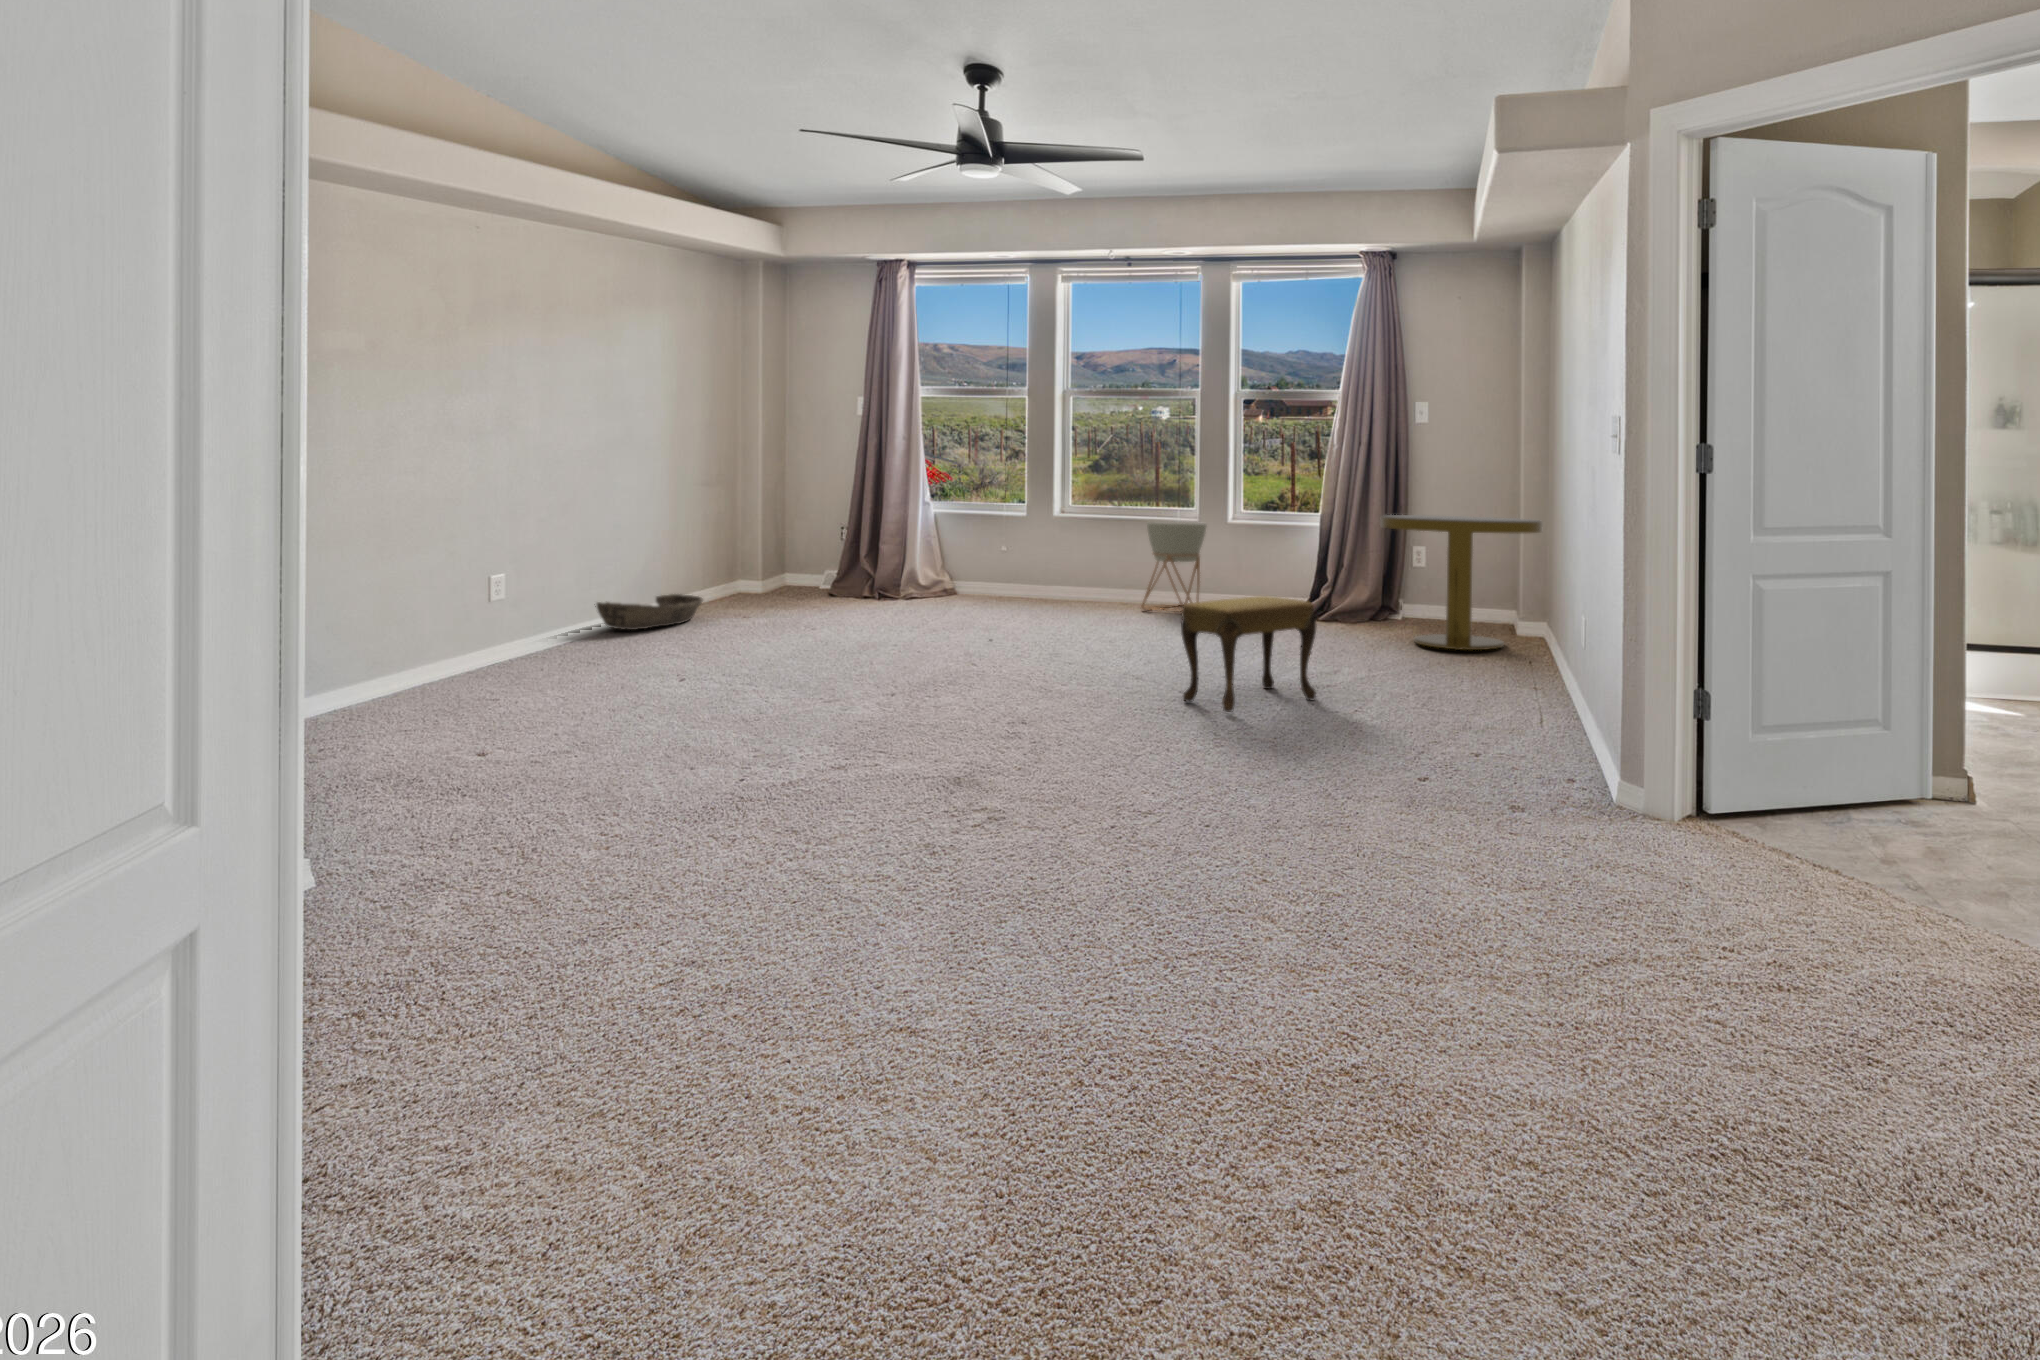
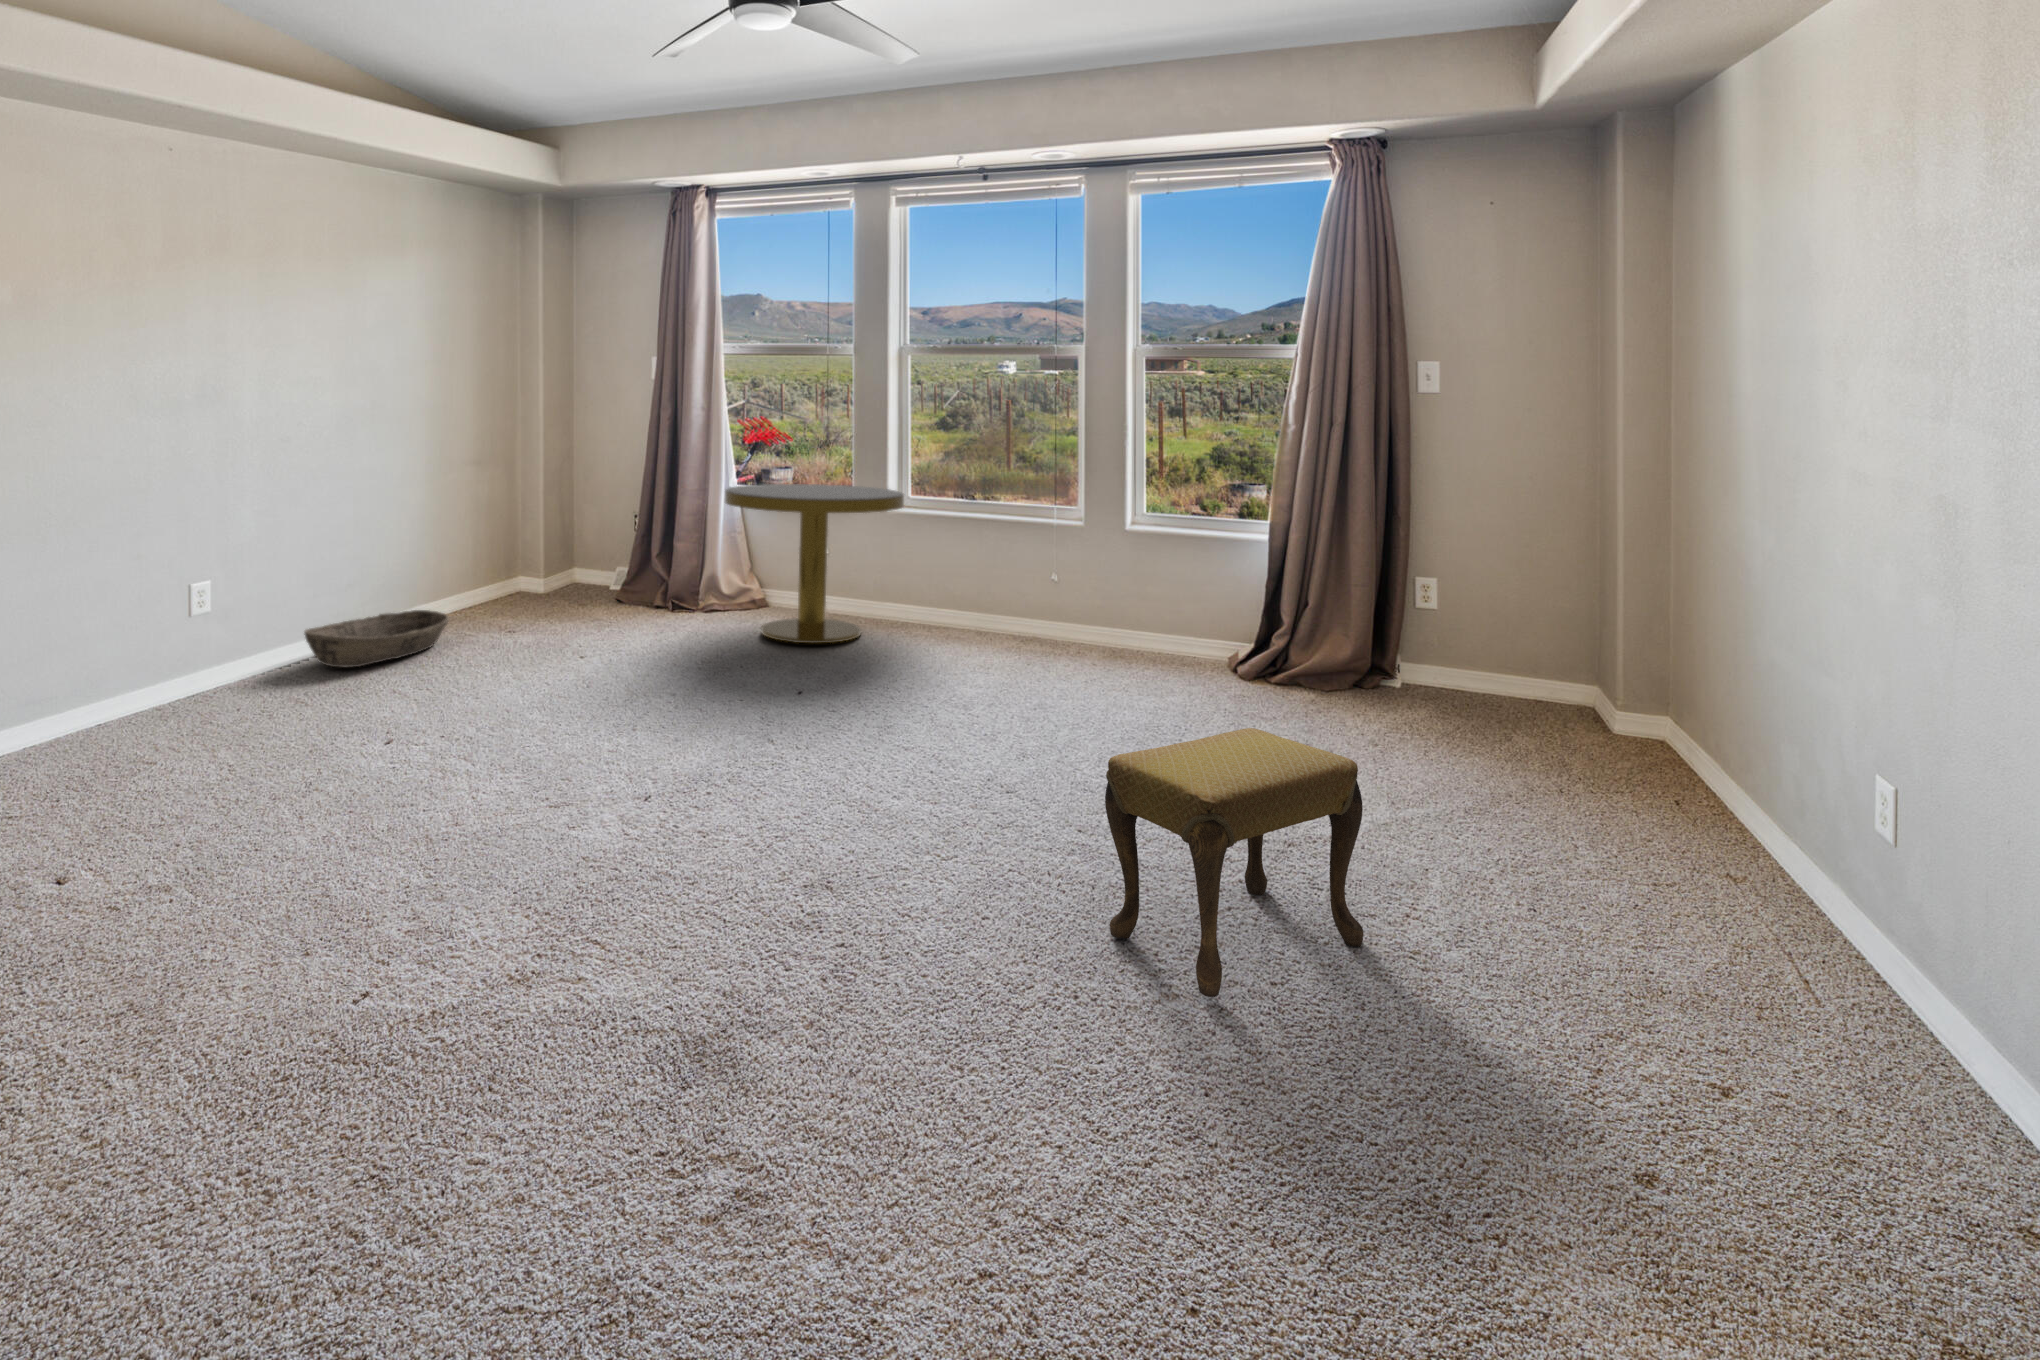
side table: present [1380,515,1543,650] -> present [725,484,904,643]
planter: present [1141,521,1207,612] -> none [1007,524,1098,659]

